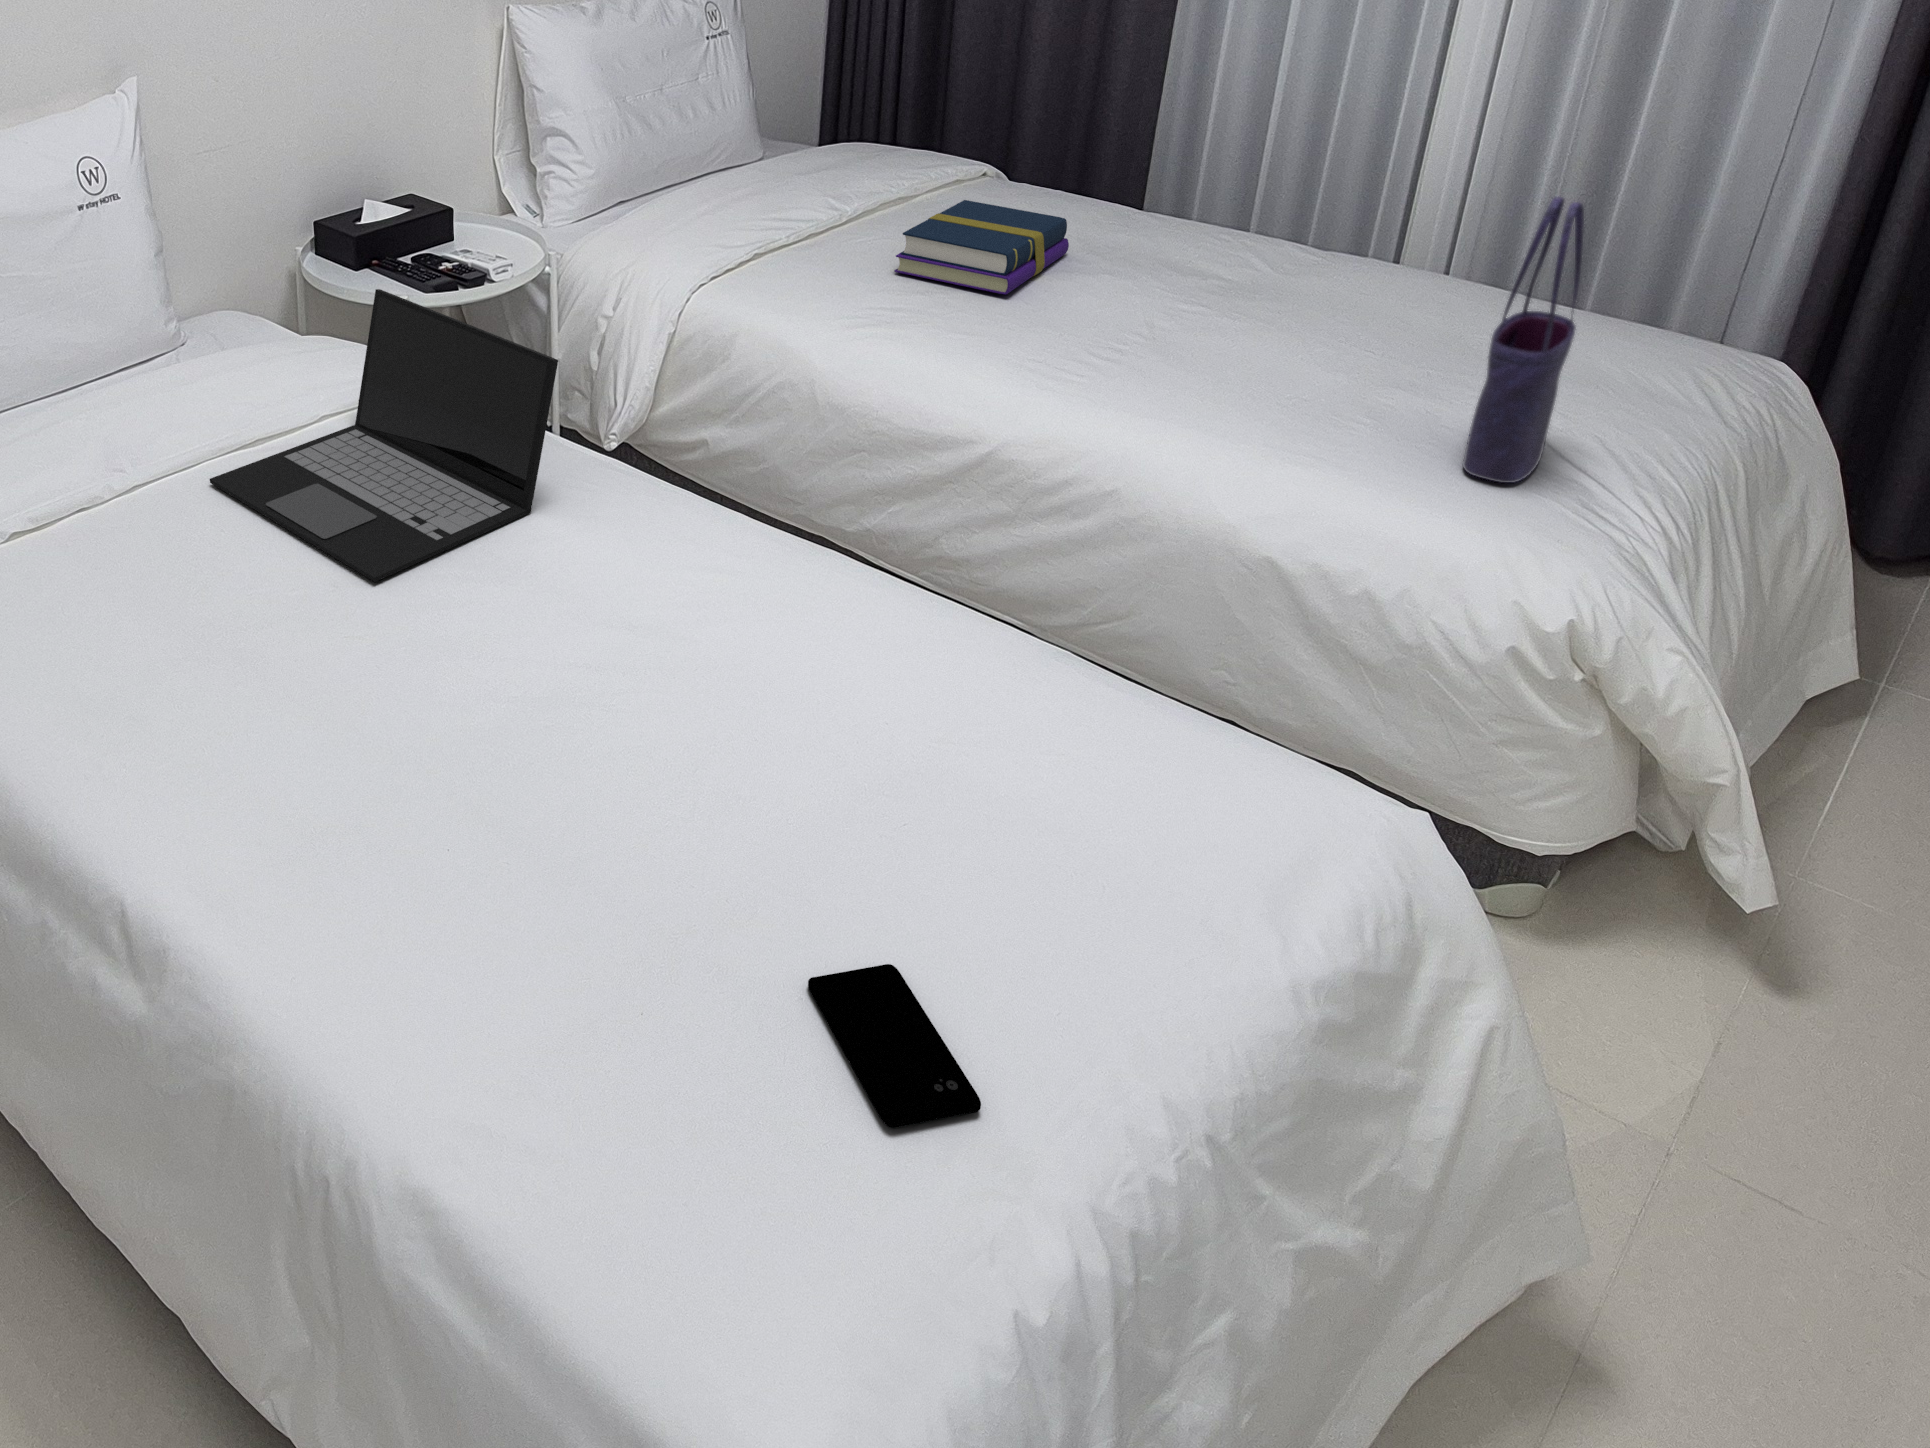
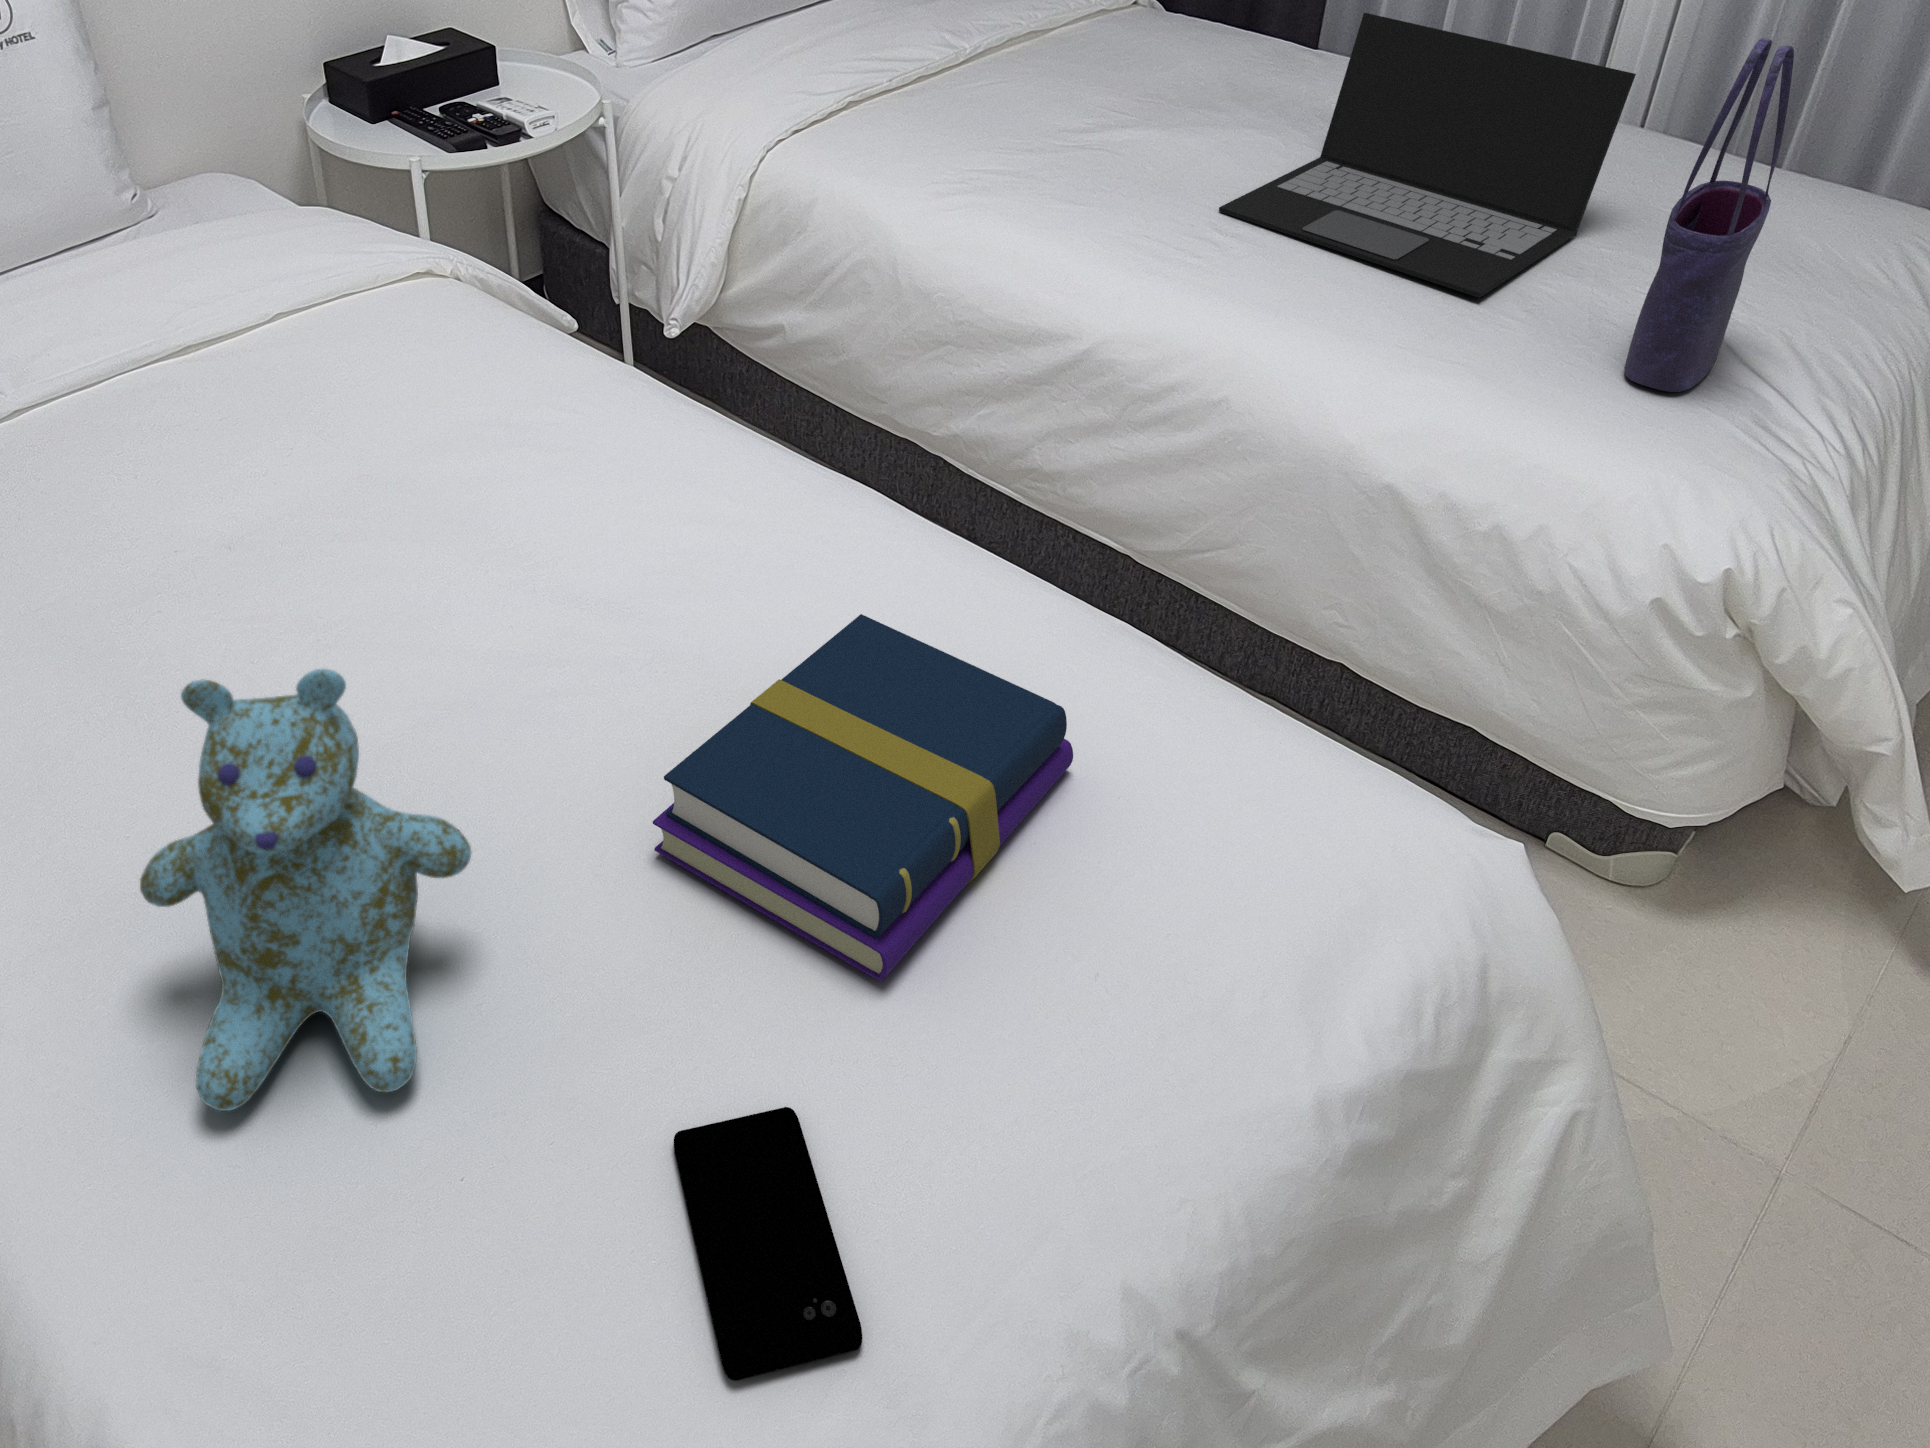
book: present [894,200,1069,294] -> present [653,614,1073,980]
laptop: present [210,289,558,582] -> present [1219,13,1636,298]
stuffed bear: none [390,625,630,960] -> present [140,669,472,1111]

